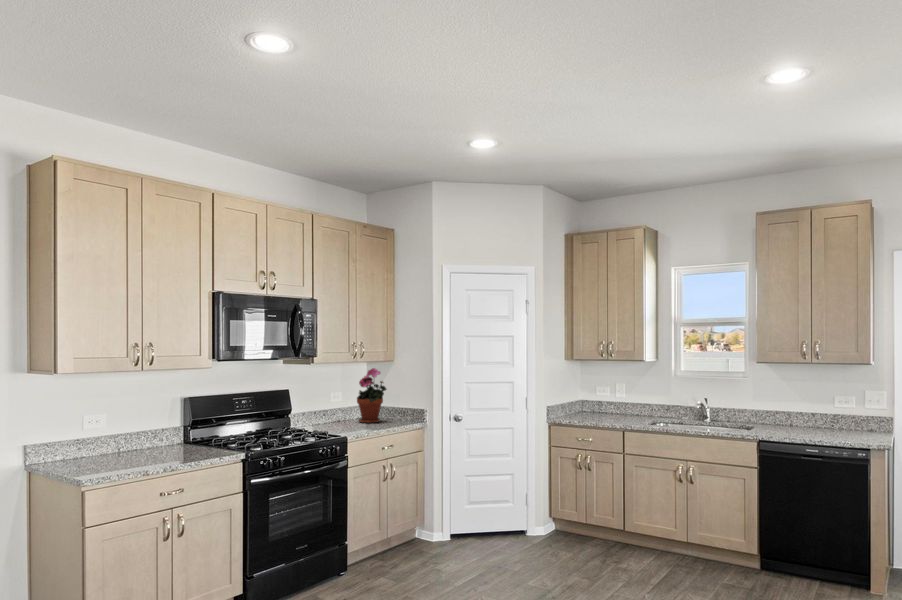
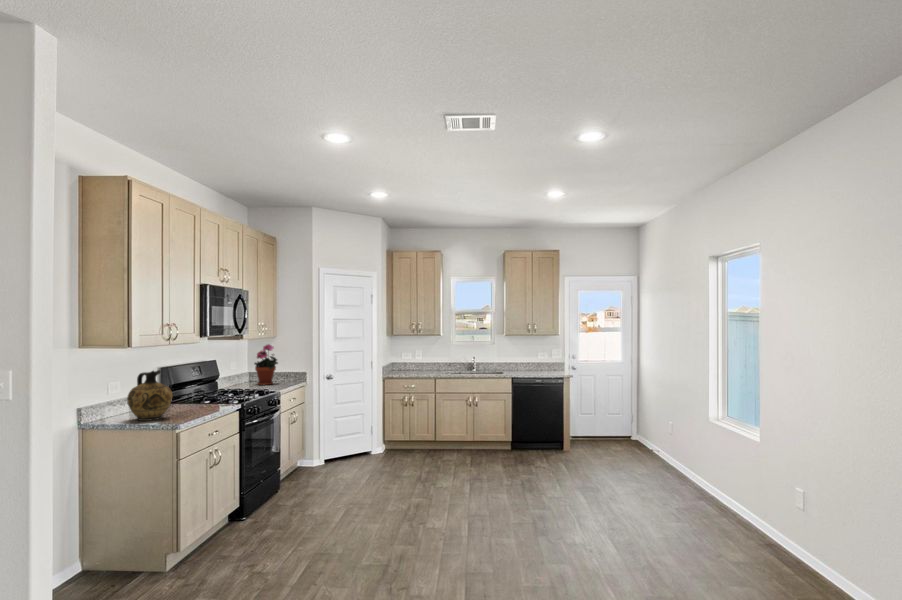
ceramic jug: none [68,404,125,468] -> present [127,370,173,421]

